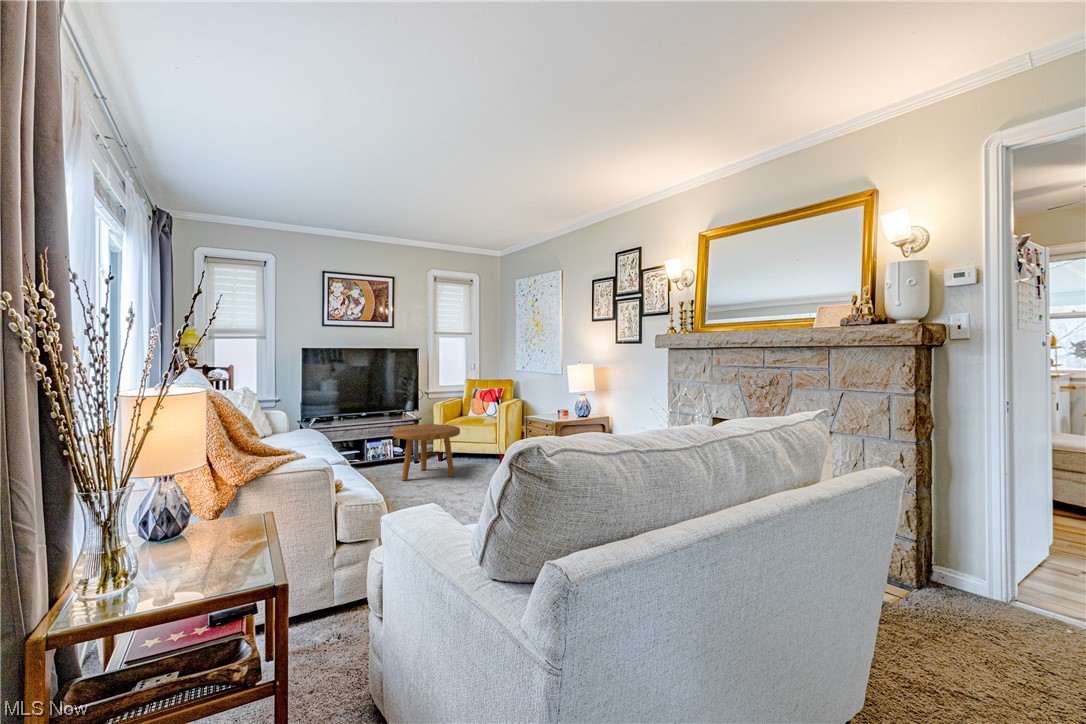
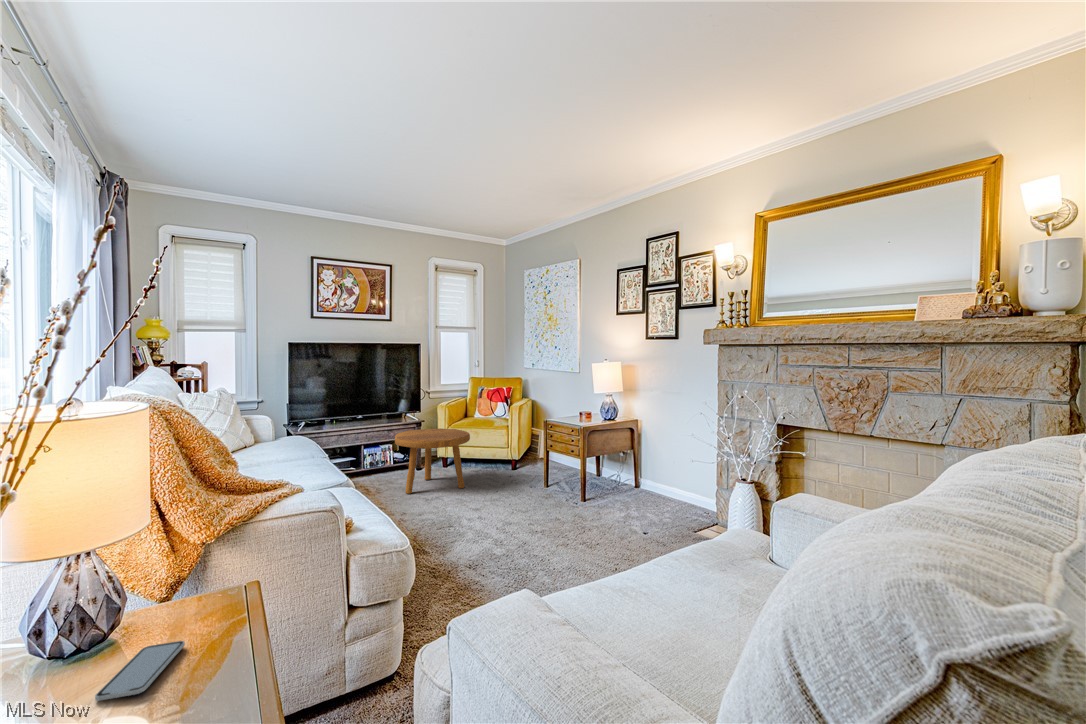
smartphone: none [181,532,229,553] -> present [95,641,184,701]

